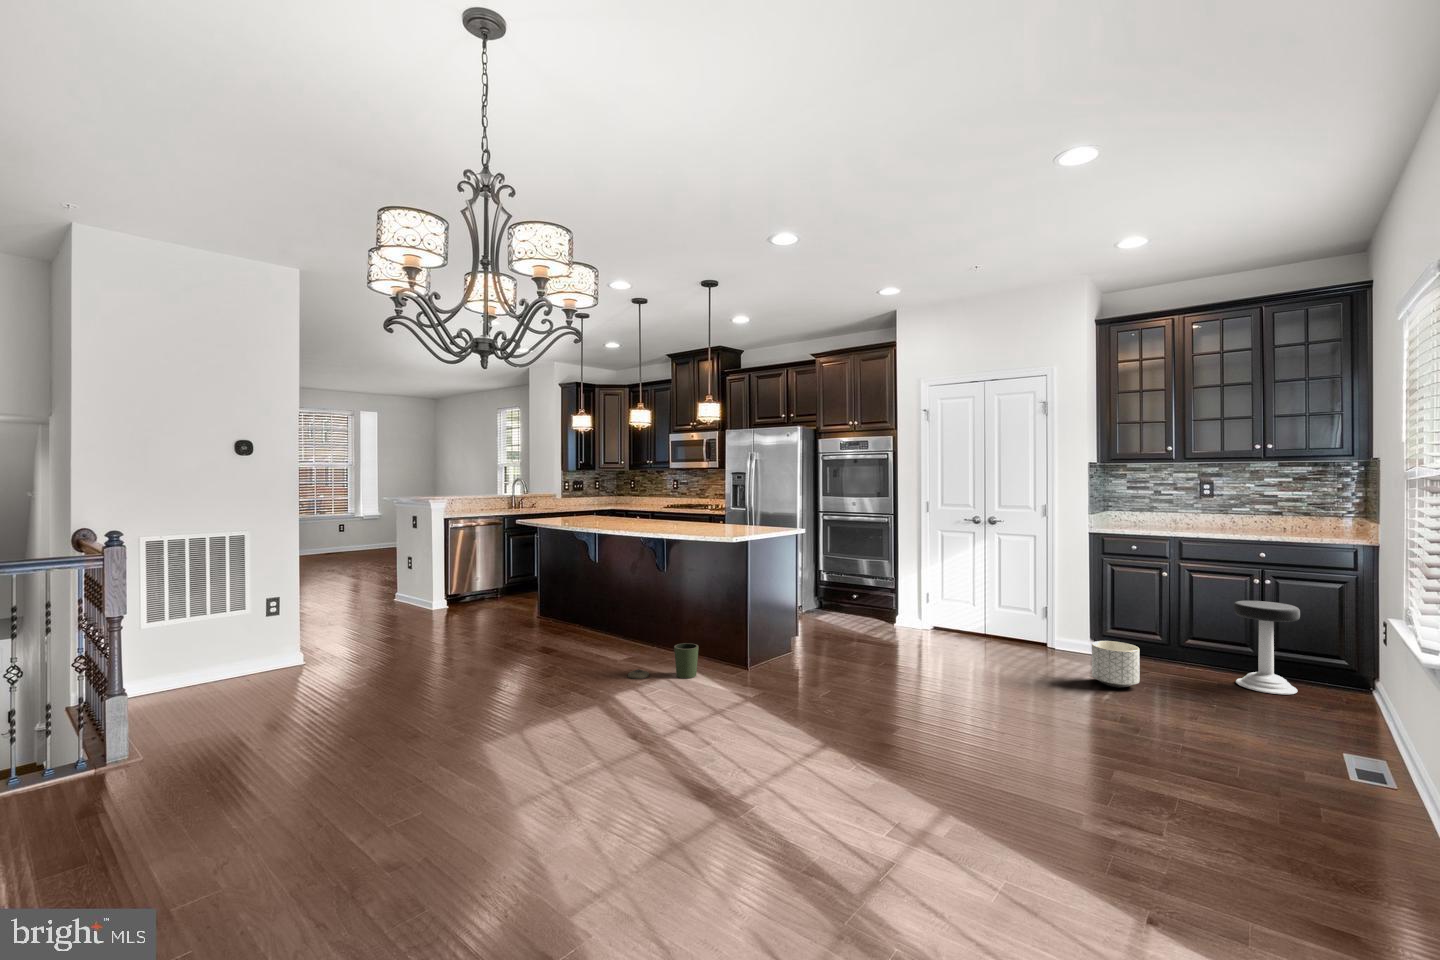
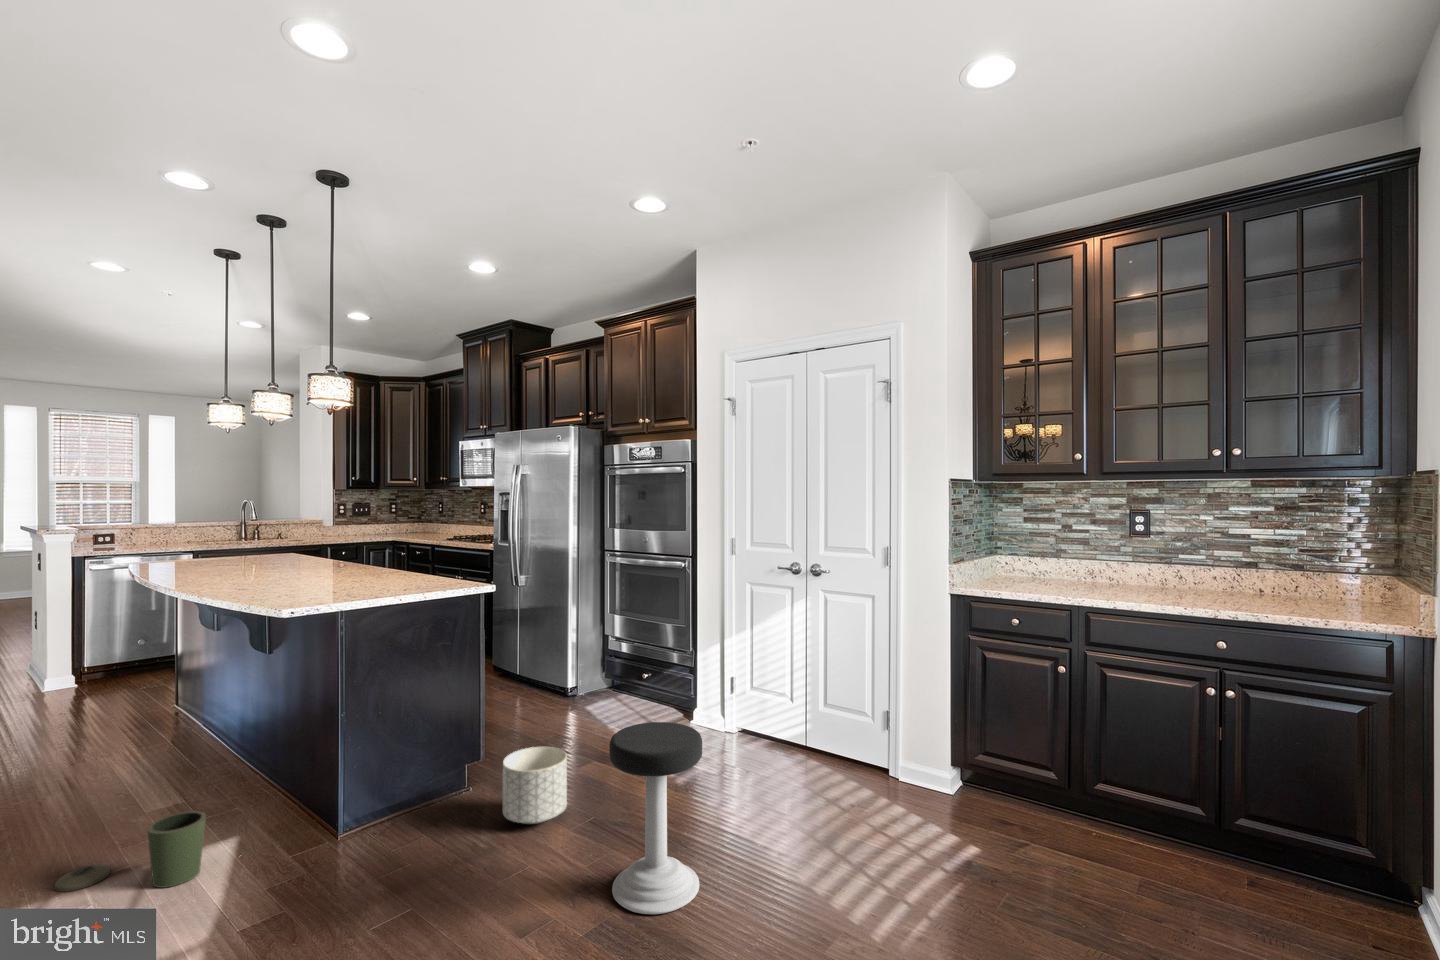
stool: present [1234,601,1300,694] -> present [609,722,702,914]
planter: present [1092,641,1140,688] -> present [503,747,567,824]

